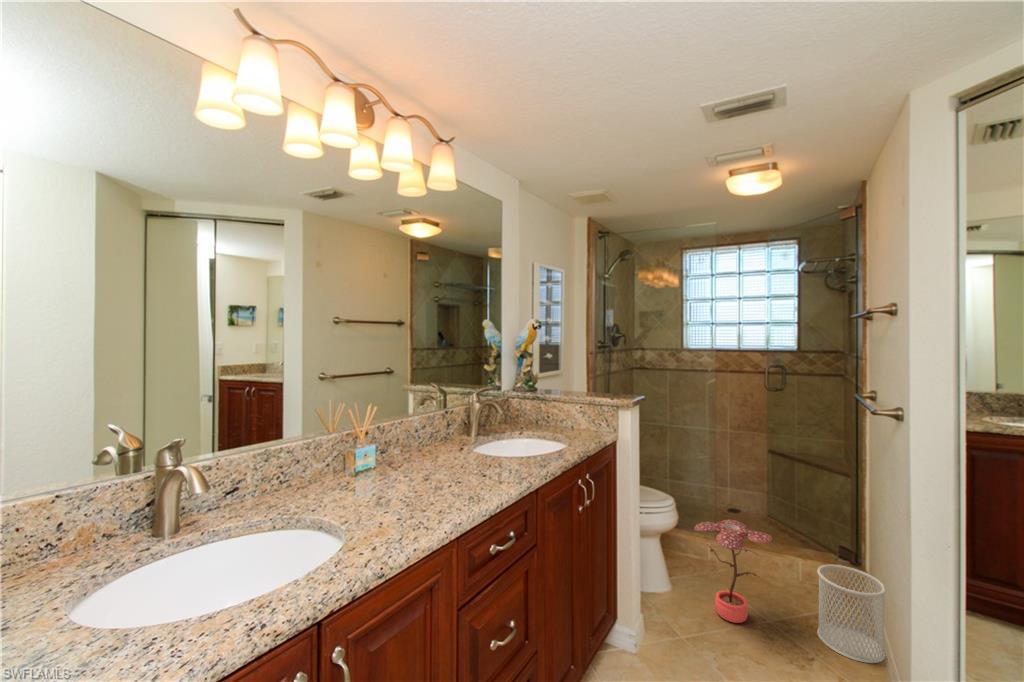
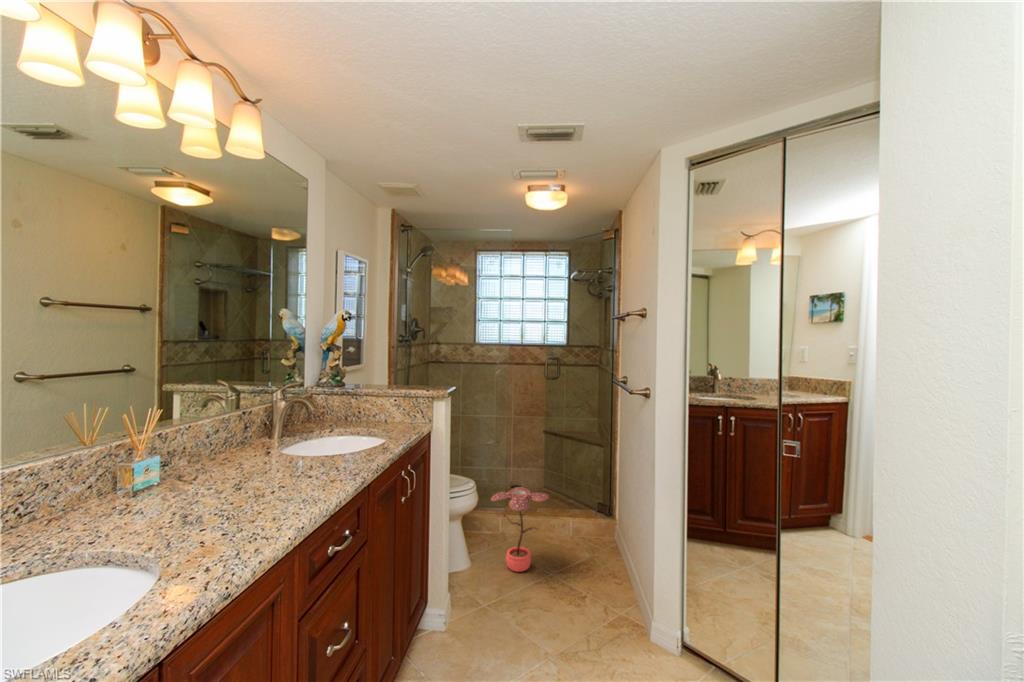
wastebasket: present [817,565,885,663] -> none [577,508,618,575]

